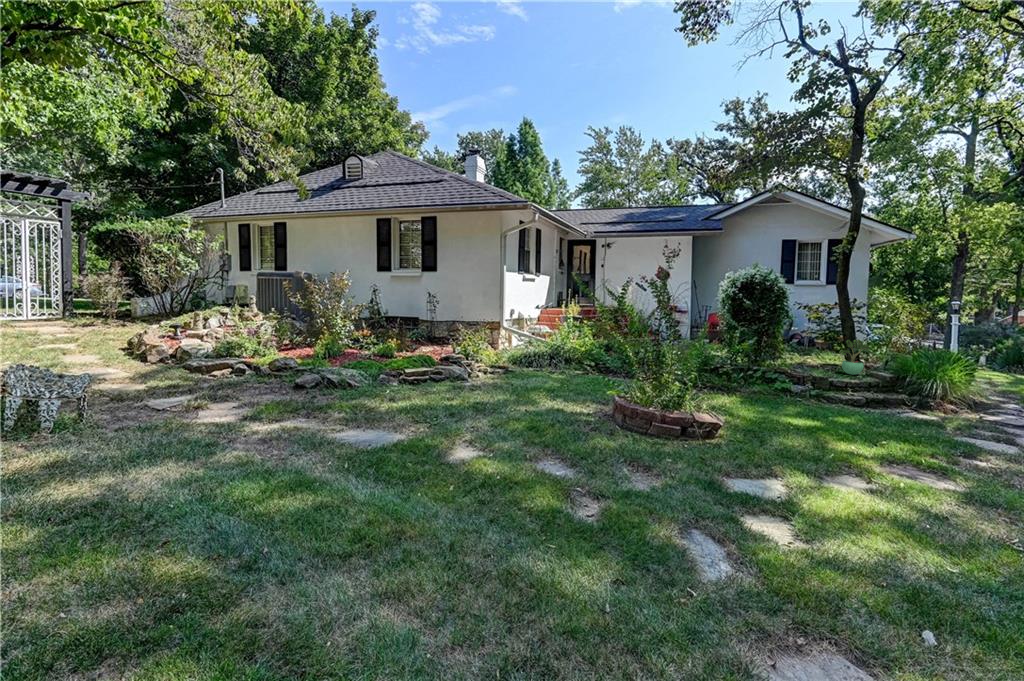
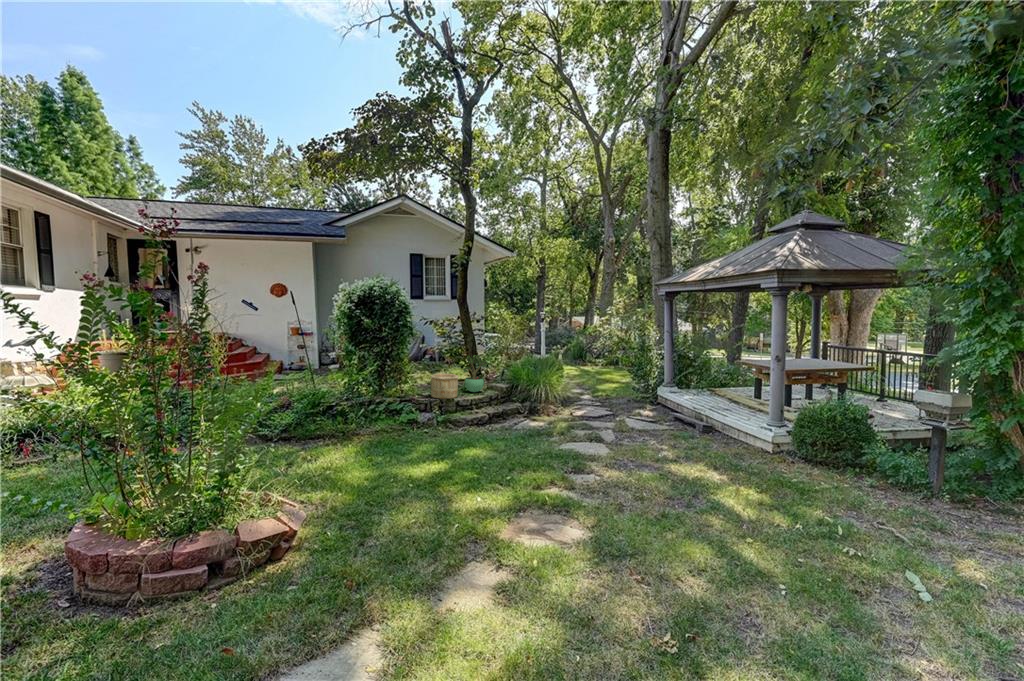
wooden bucket: none [806,354,837,377] -> present [431,373,458,399]

